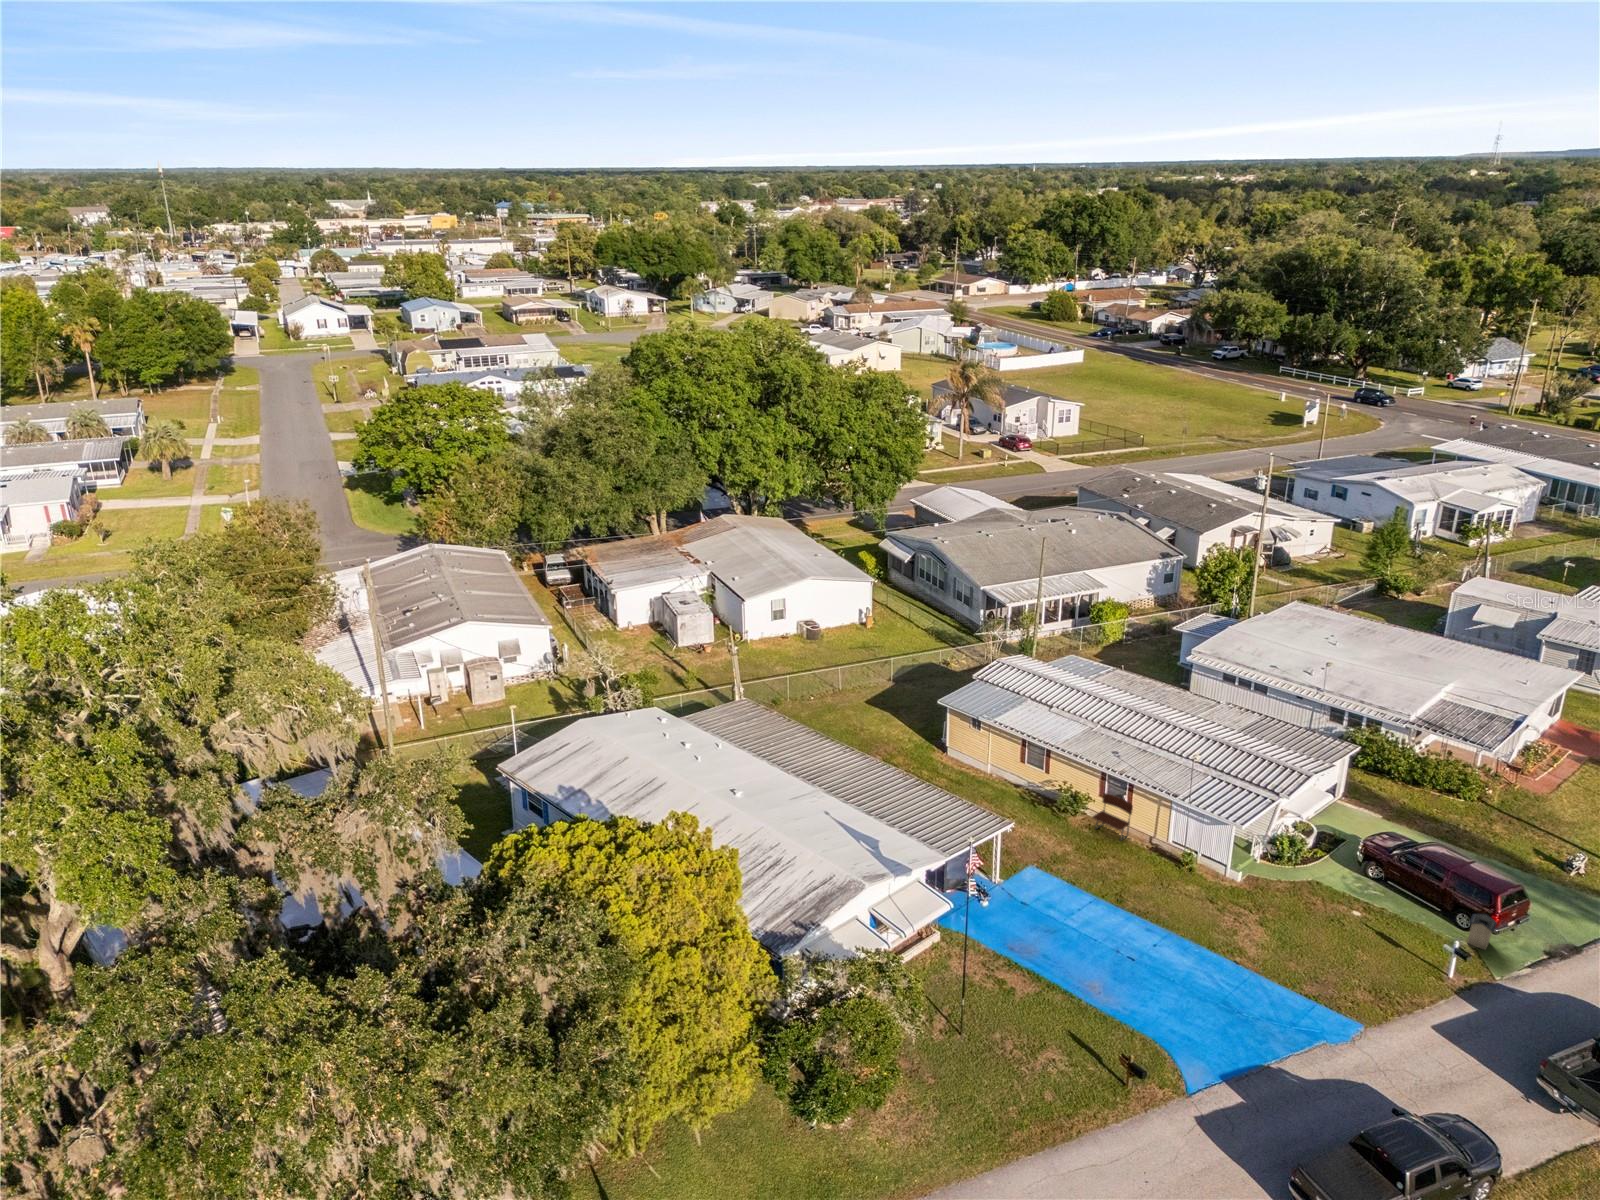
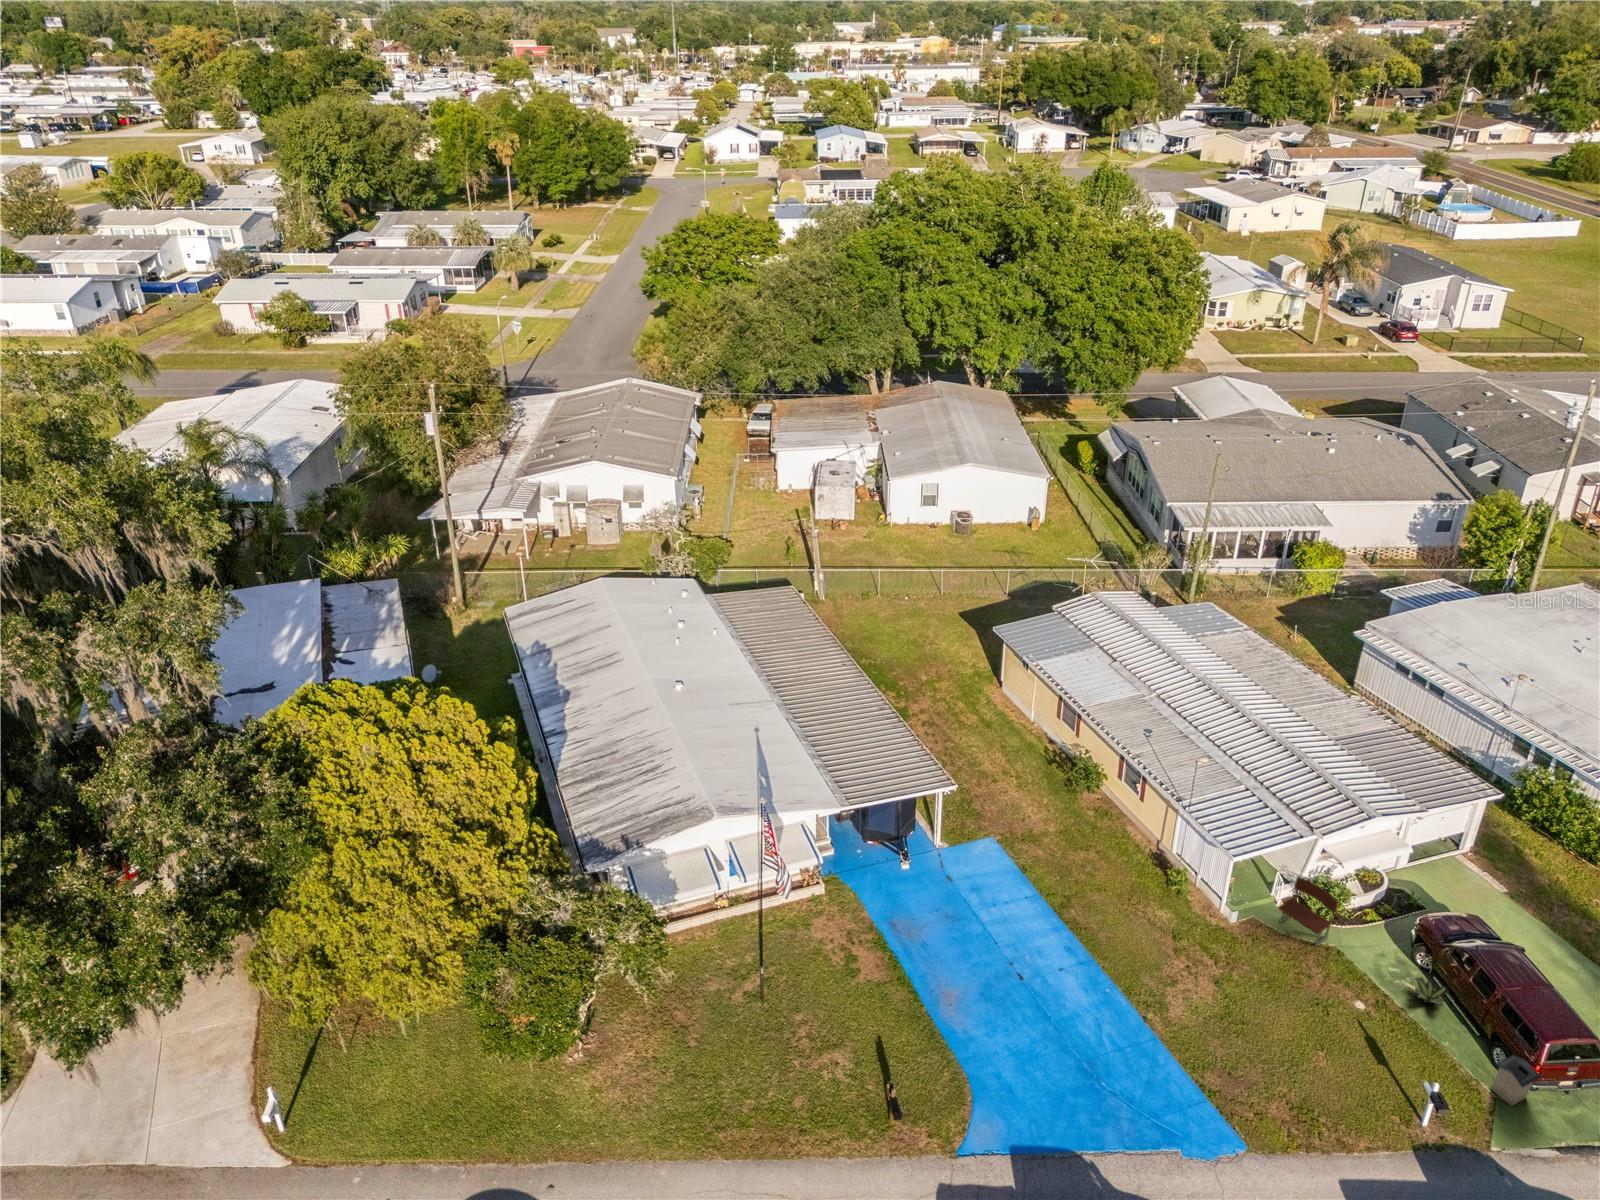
bench: present [1093,793,1133,840] -> present [1278,877,1339,945]
potted plant: none [1378,883,1407,902] -> present [1415,977,1449,1005]

